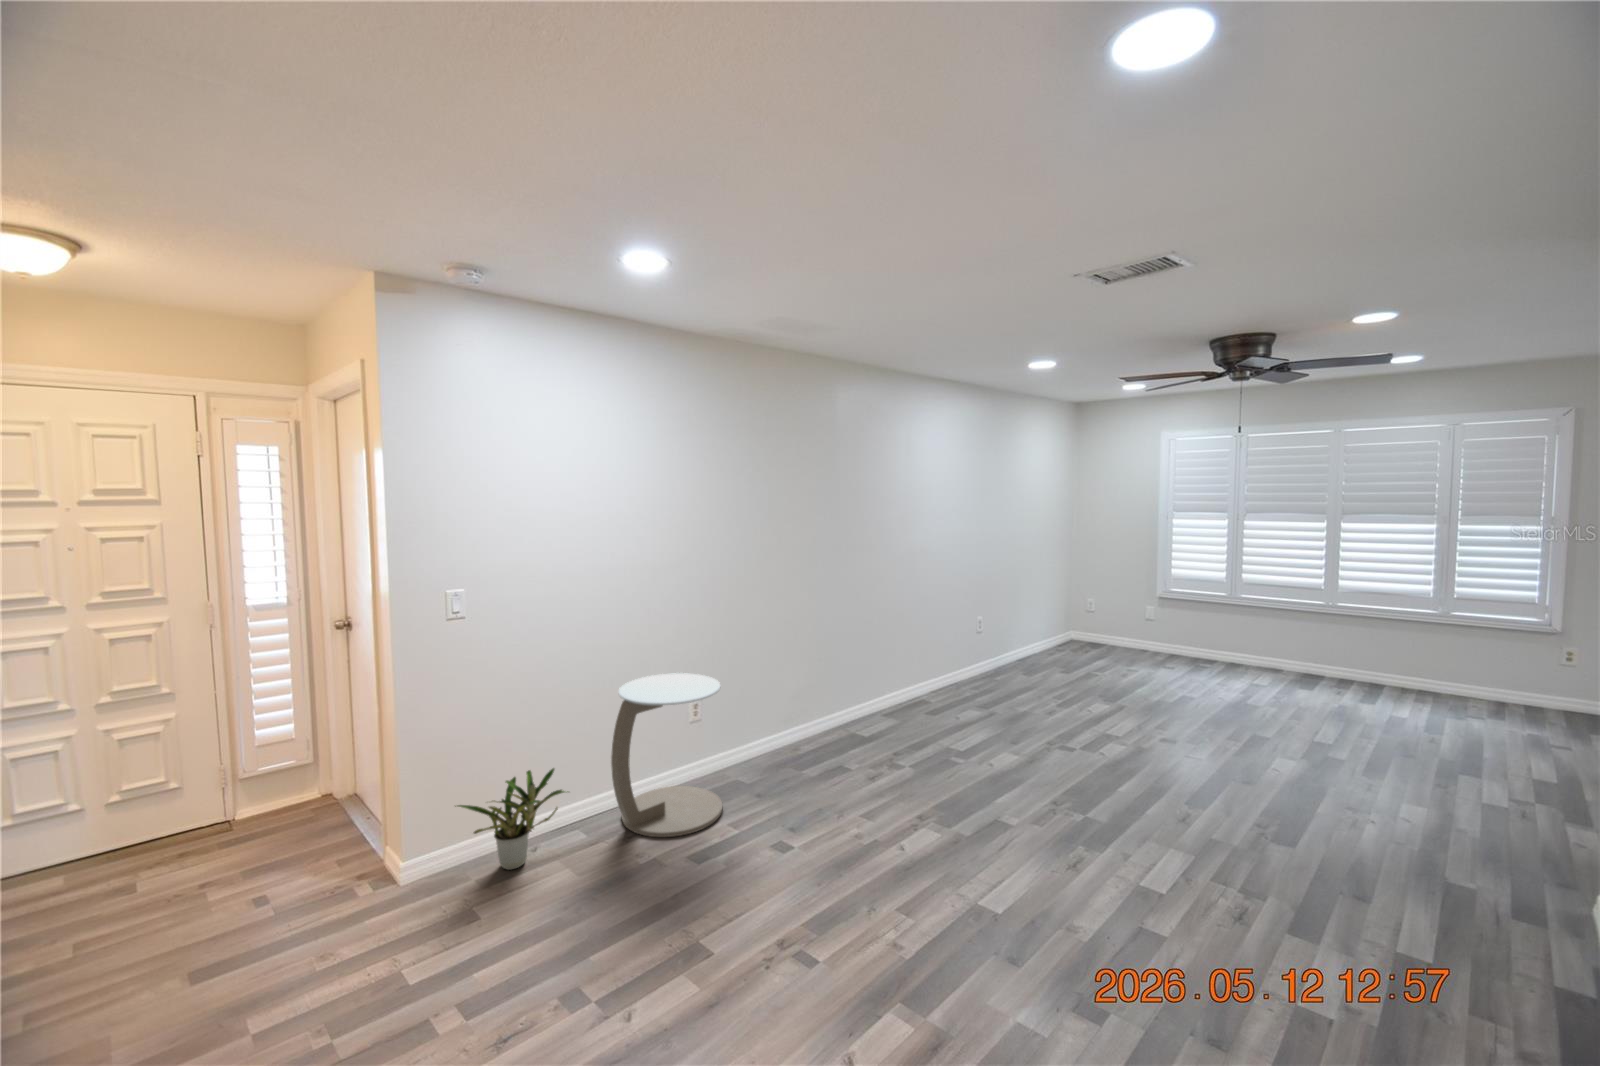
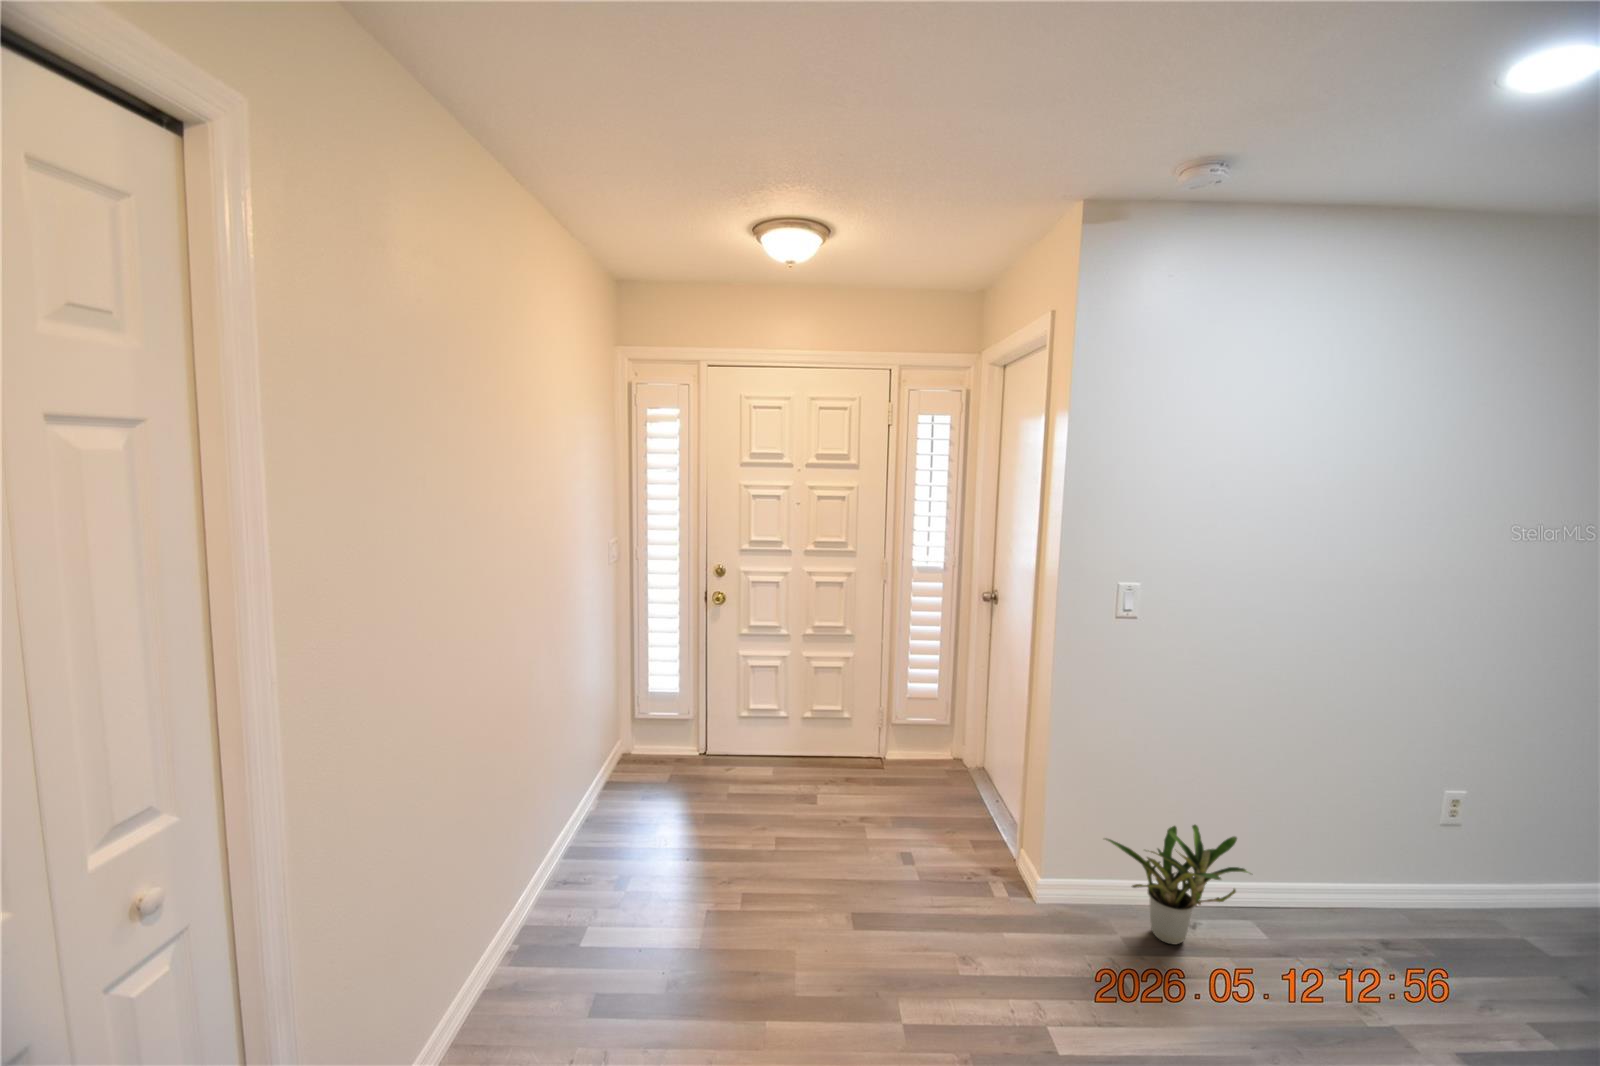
side table: present [611,673,722,837] -> none [1318,743,1544,1017]

